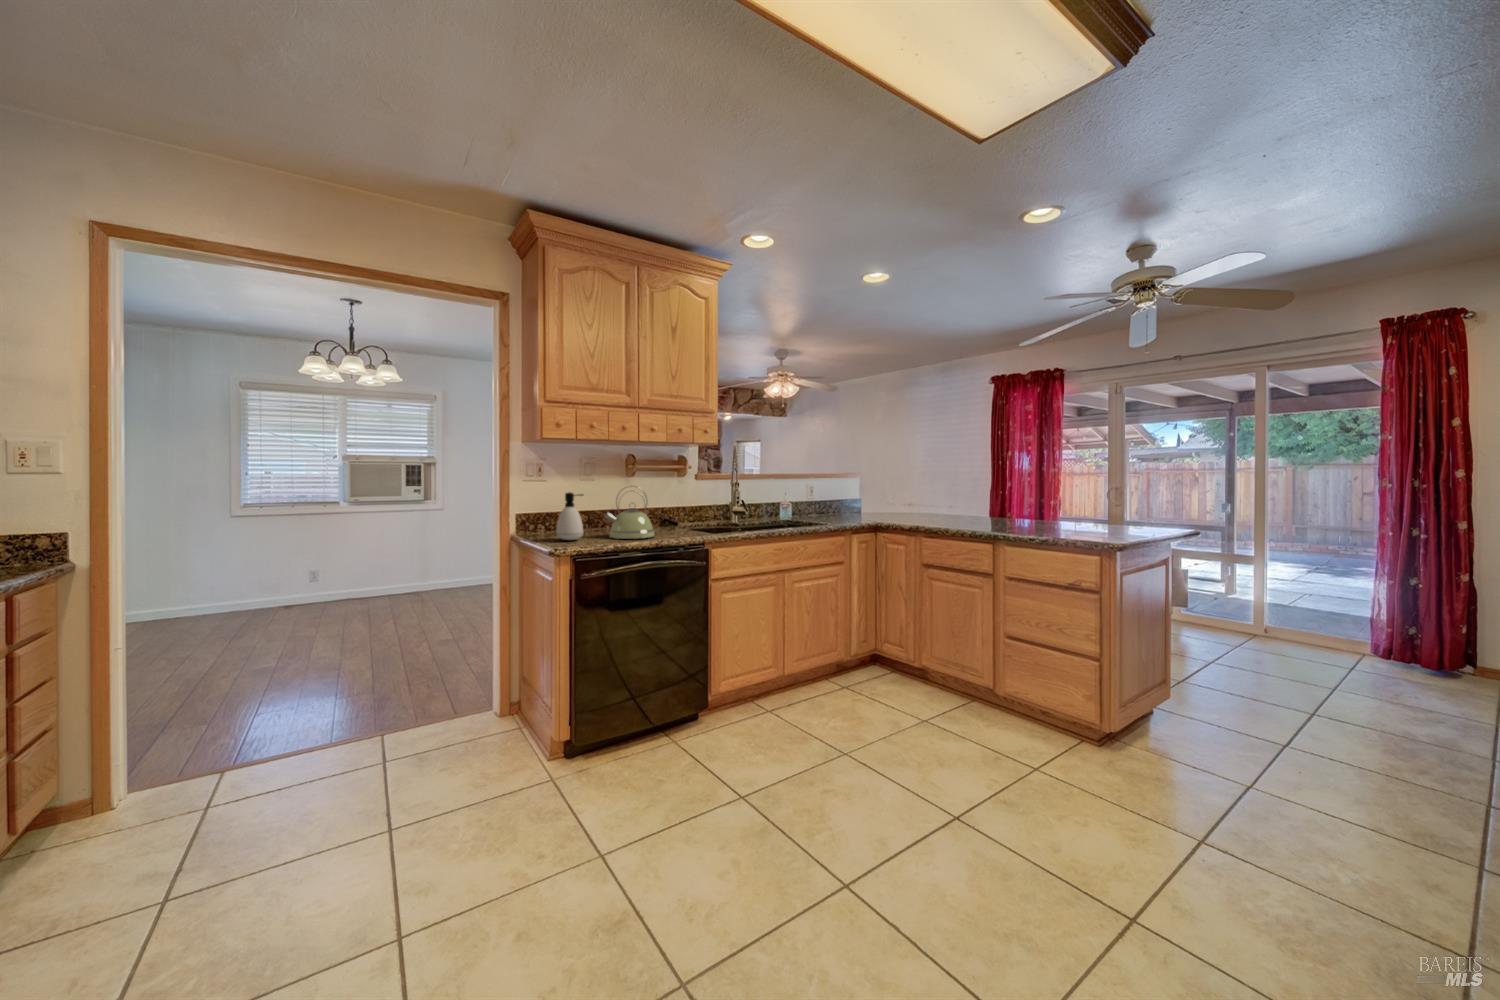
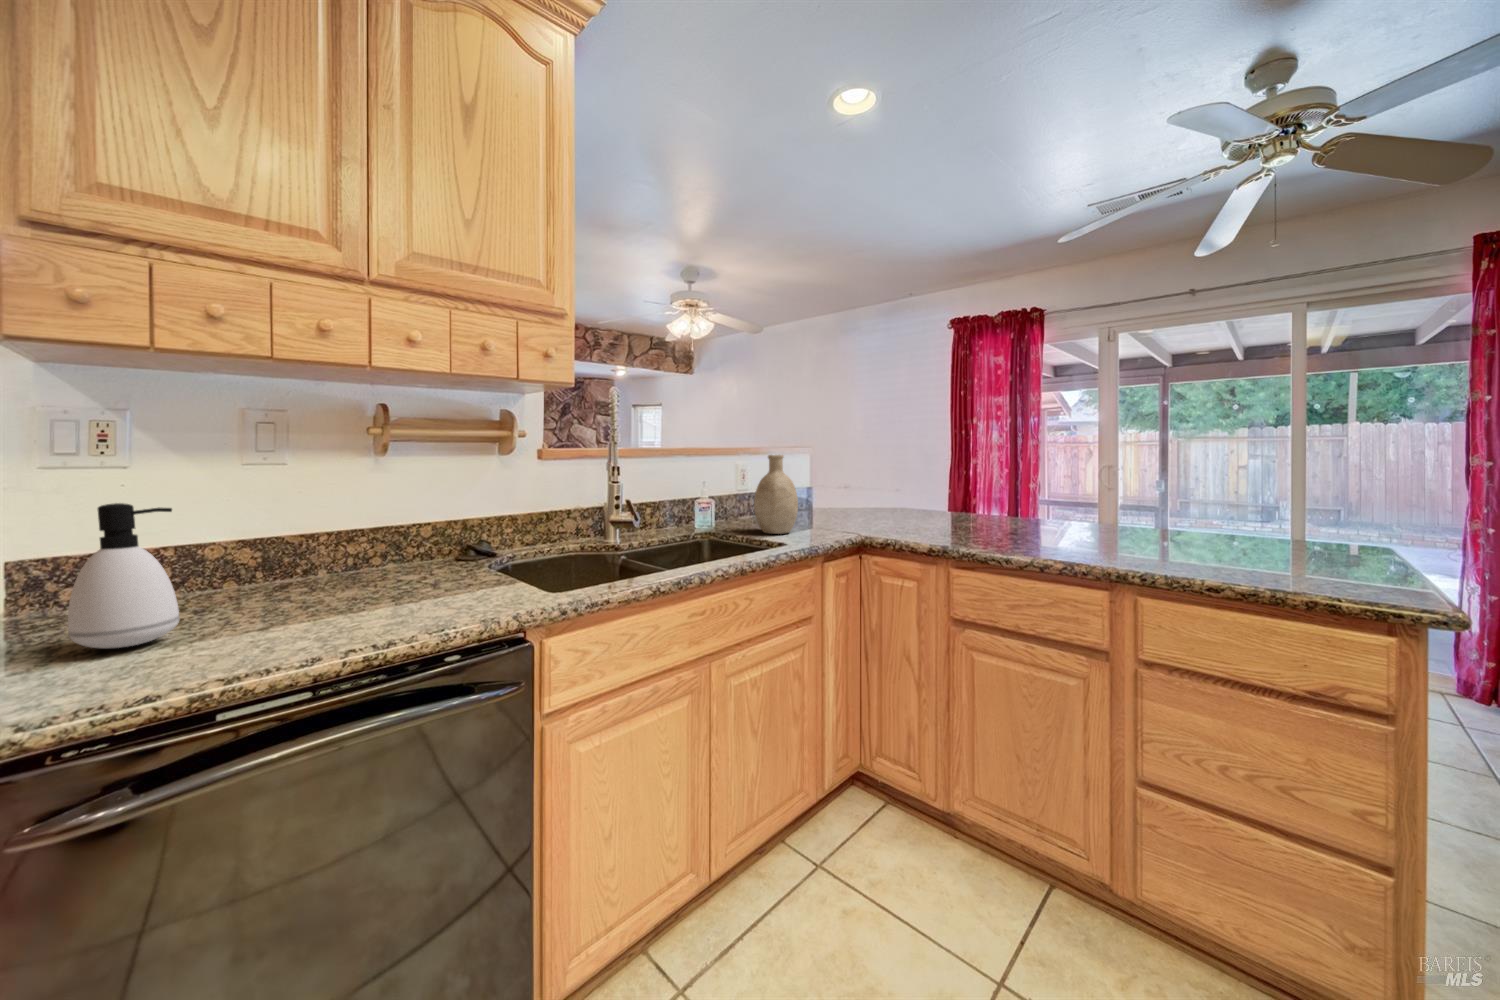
decorative vase: none [811,478,837,523] -> present [754,455,798,534]
kettle: present [604,487,654,539] -> none [255,478,422,624]

